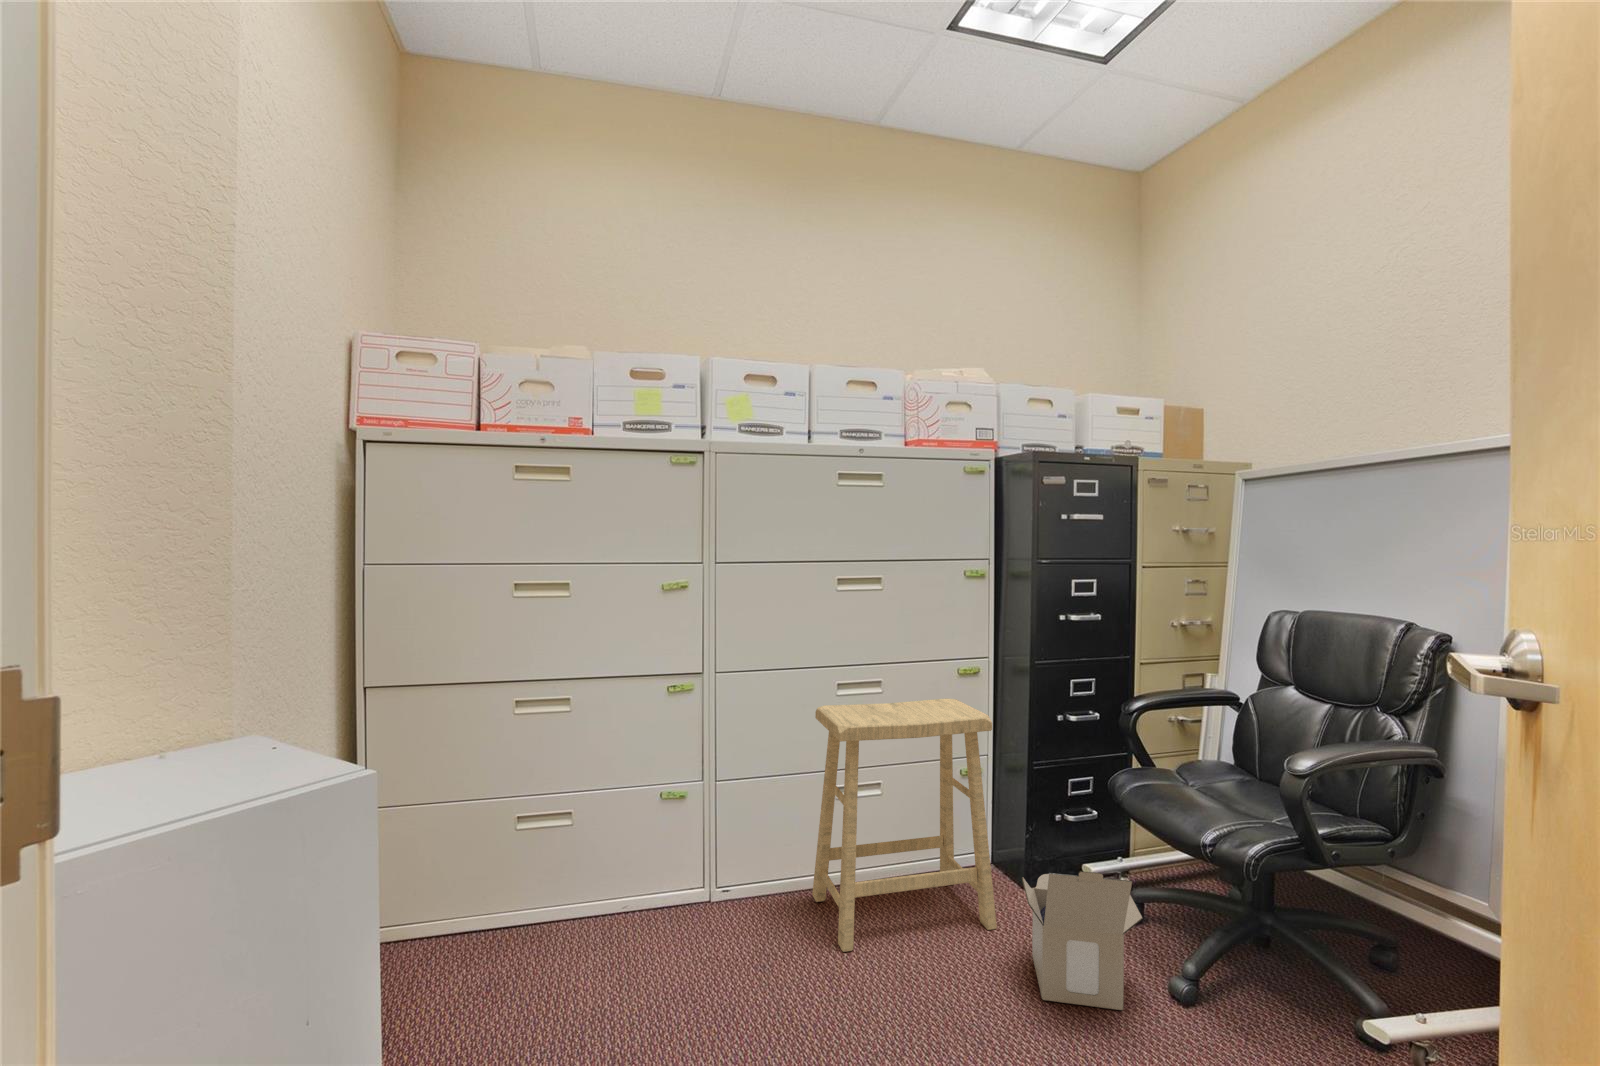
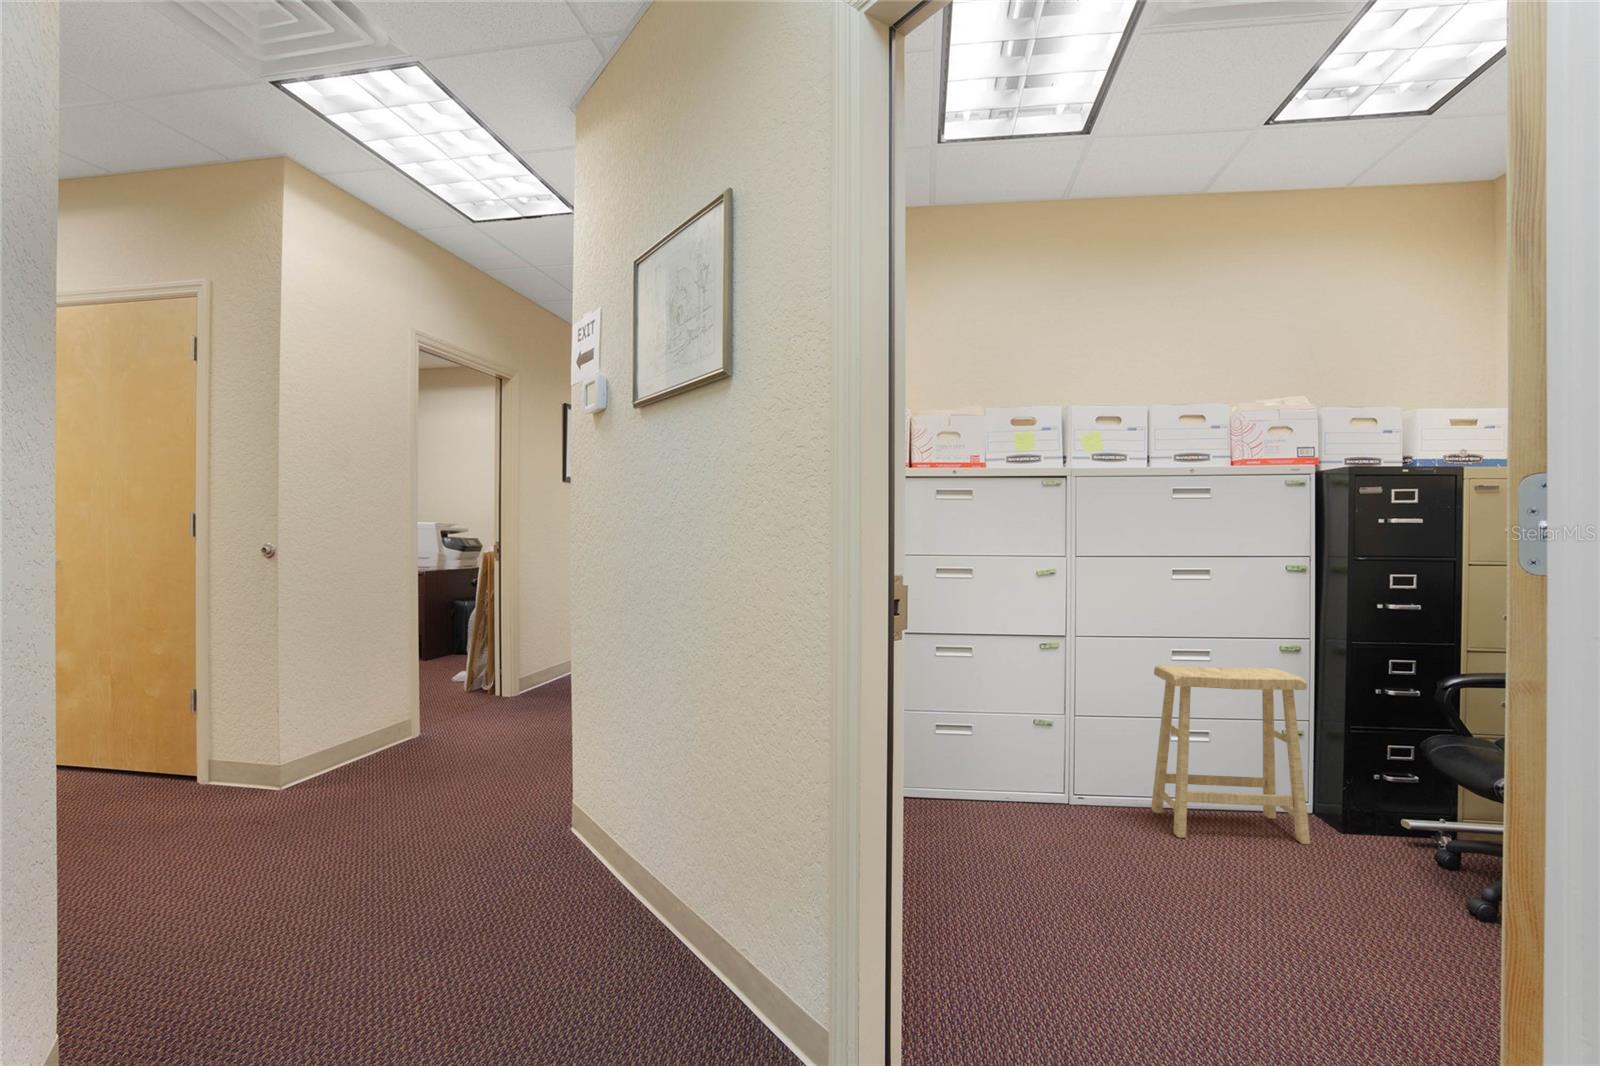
cardboard box: present [1022,871,1143,1010] -> none [1328,780,1428,892]

